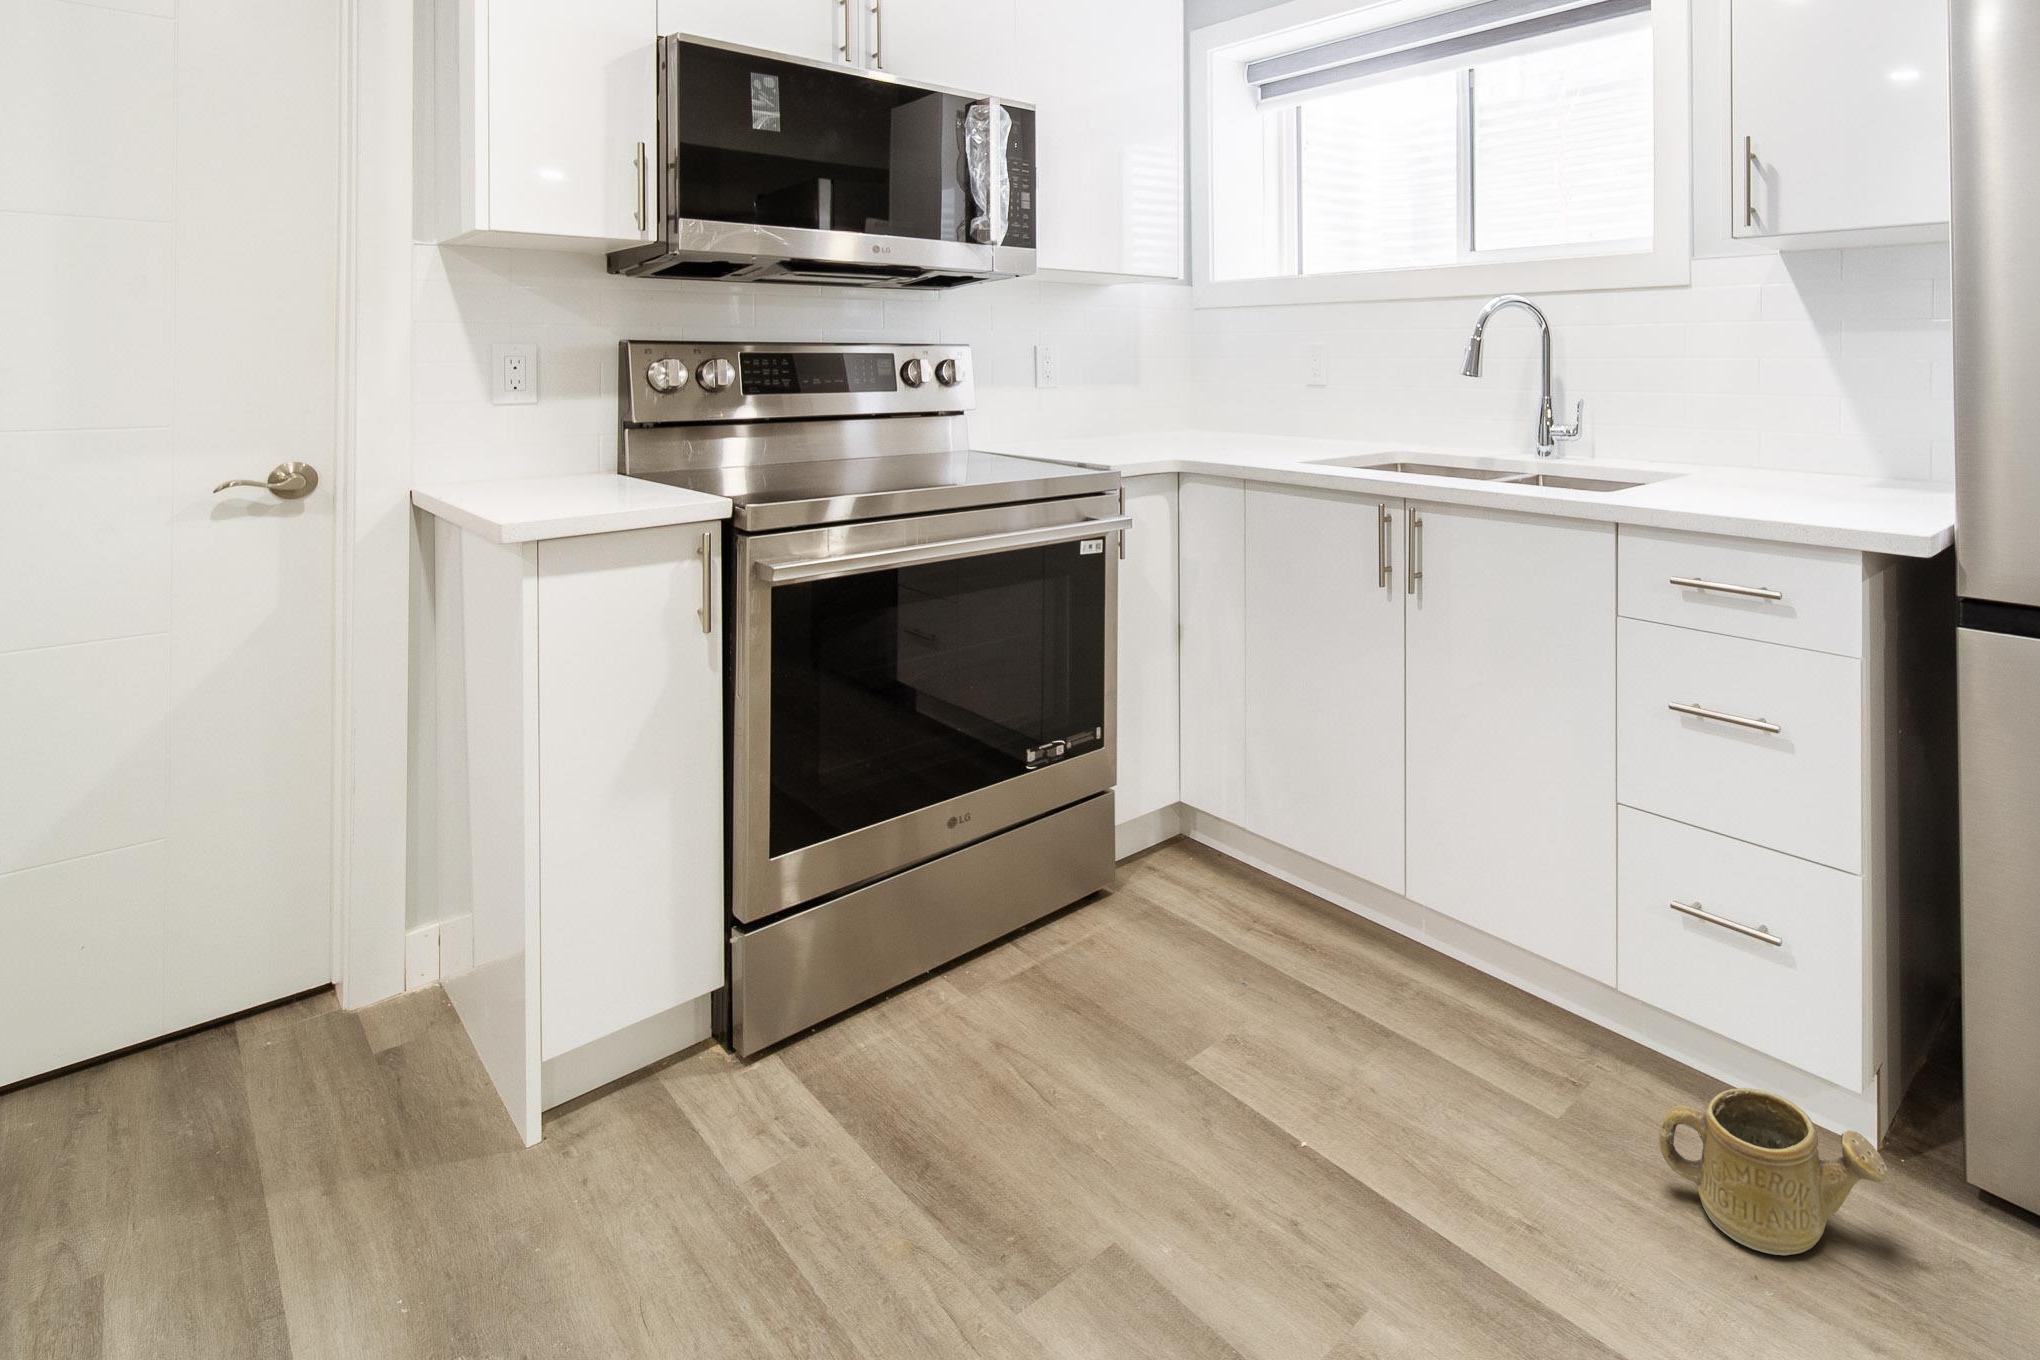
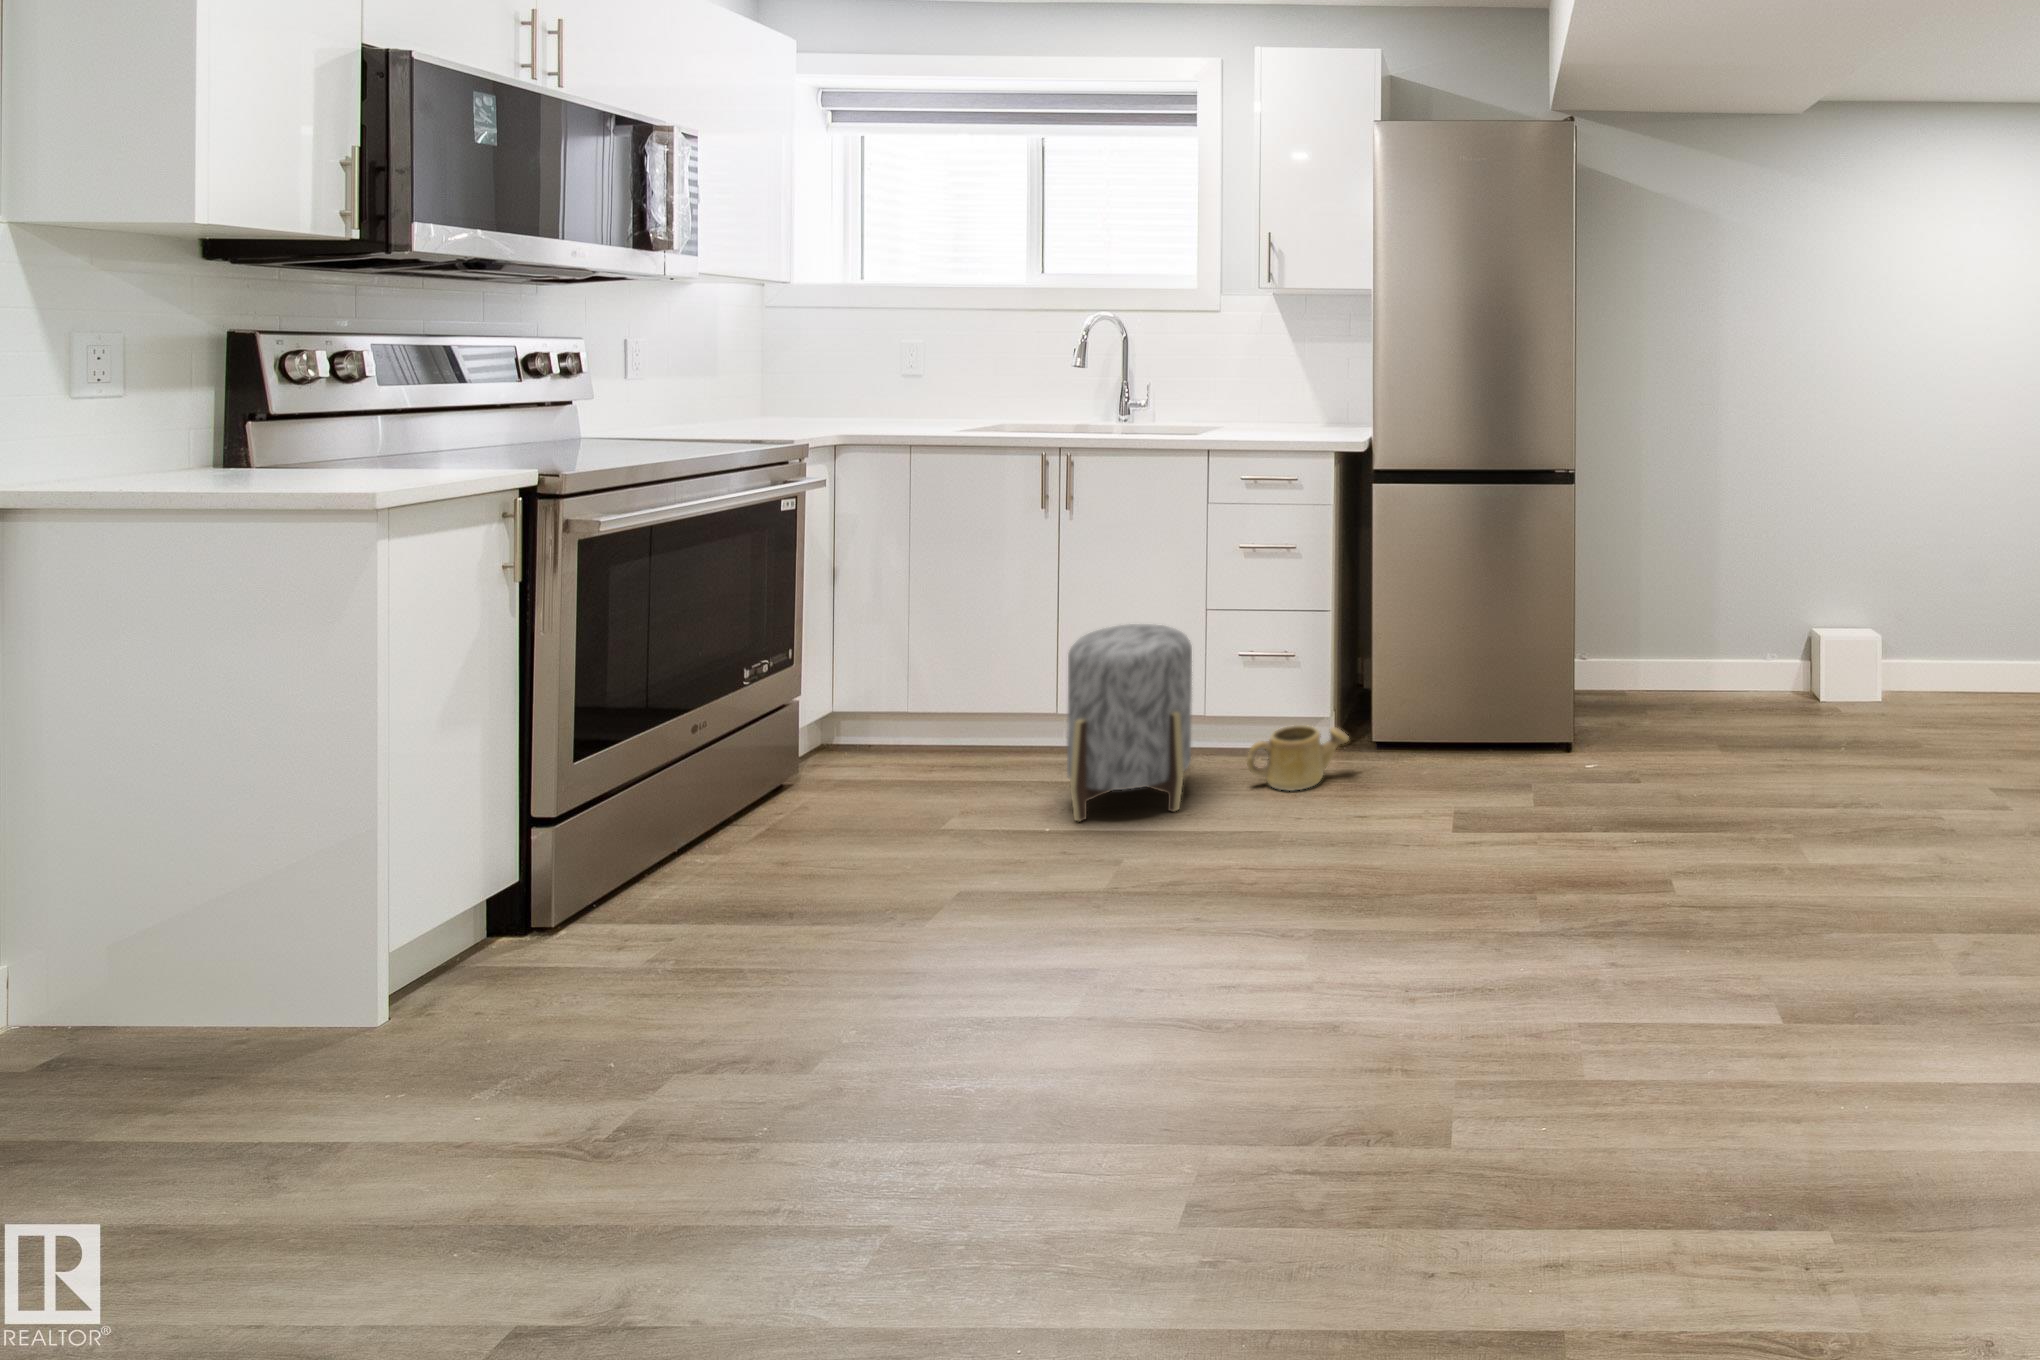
stool: none [1338,807,1566,1197] -> present [1067,624,1192,821]

